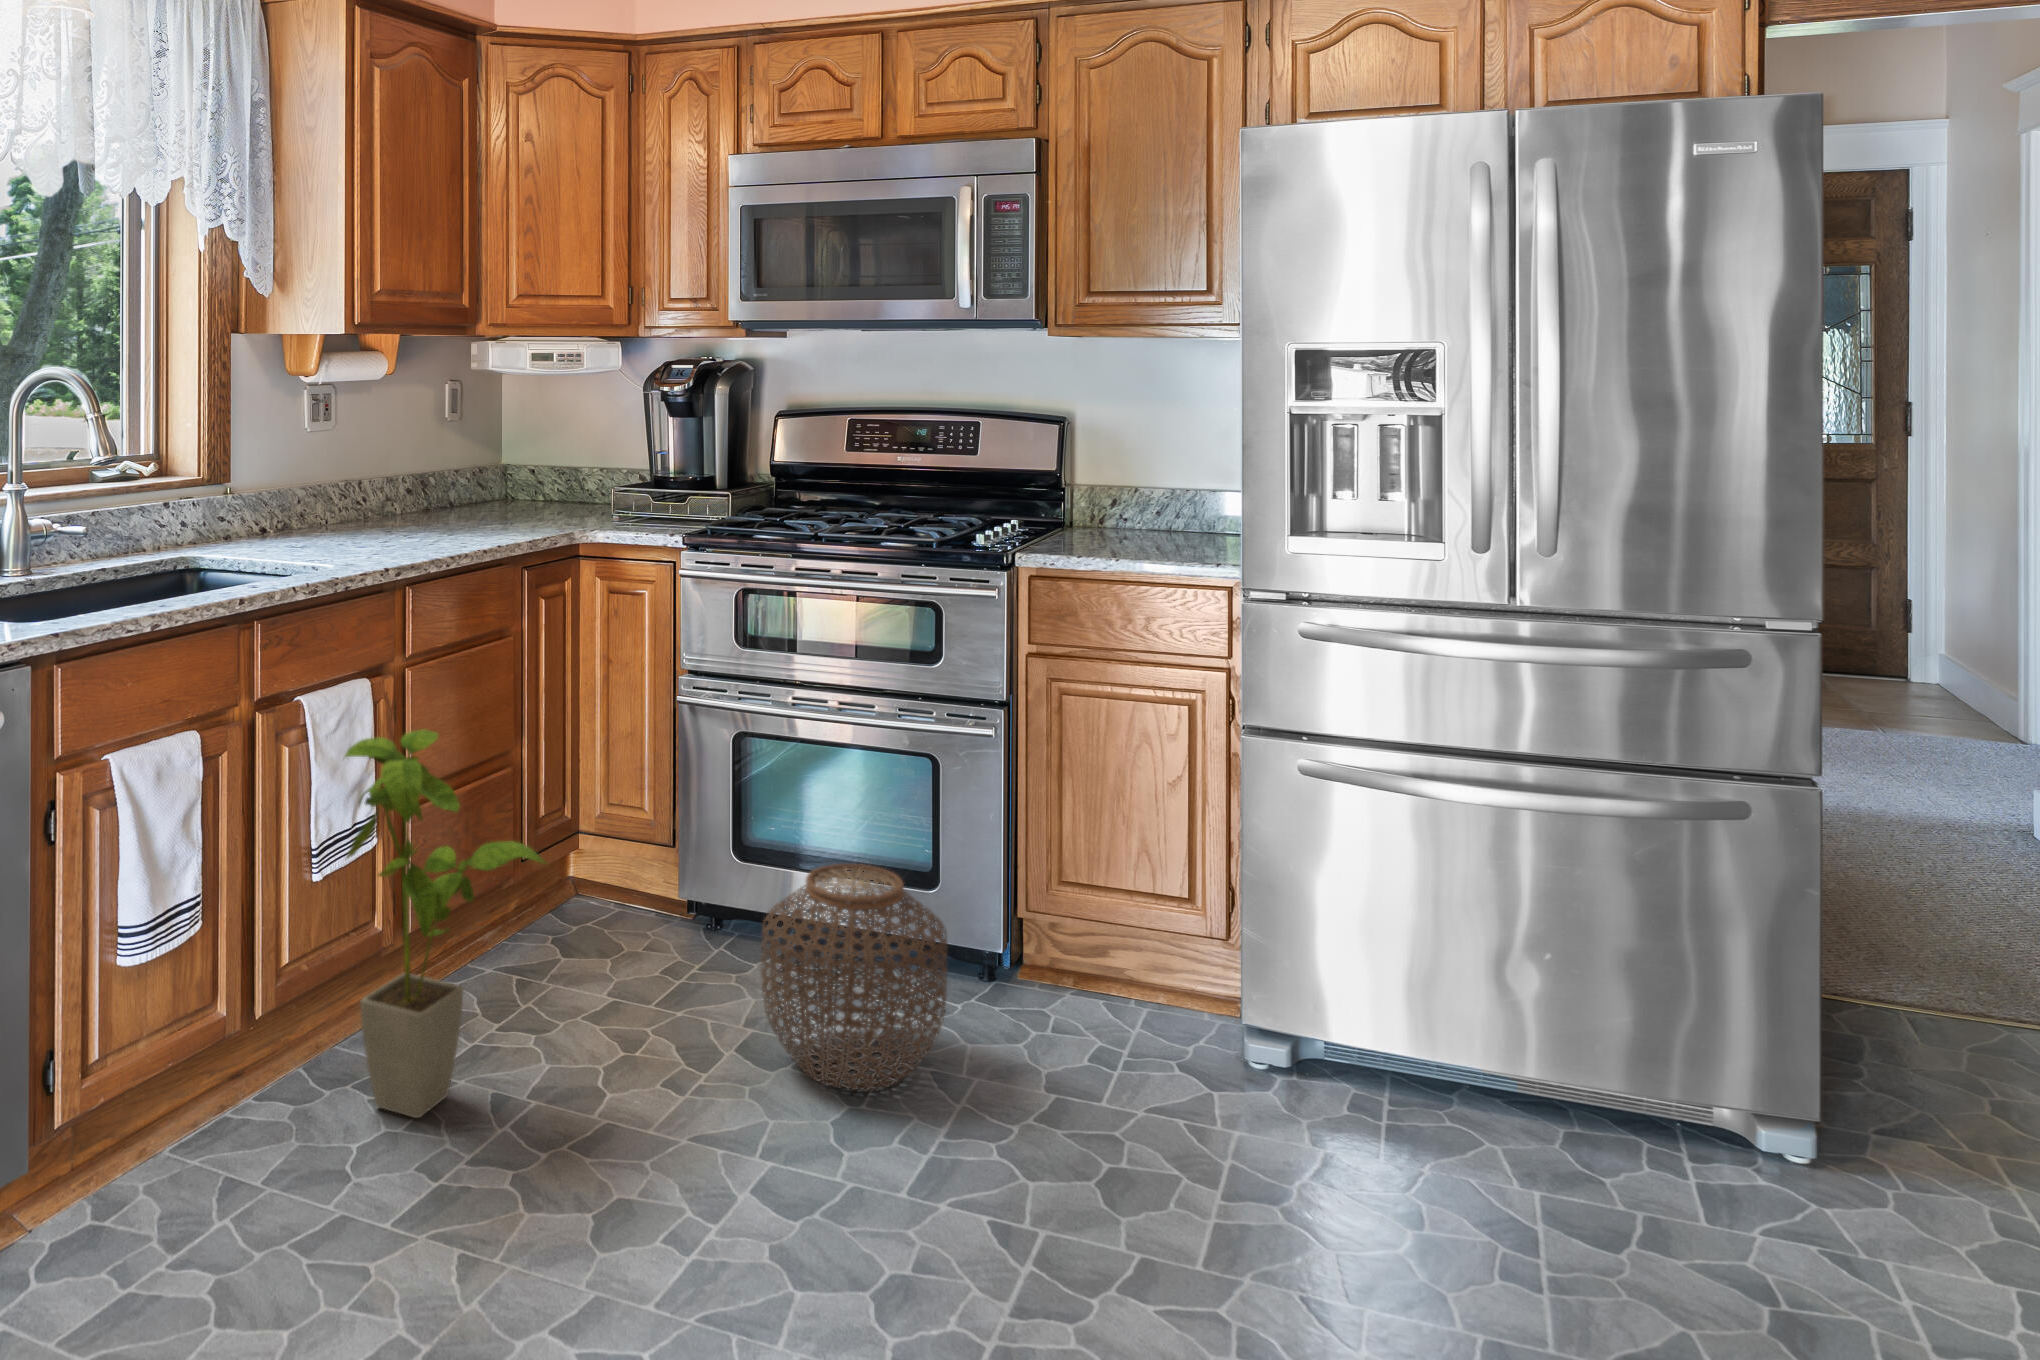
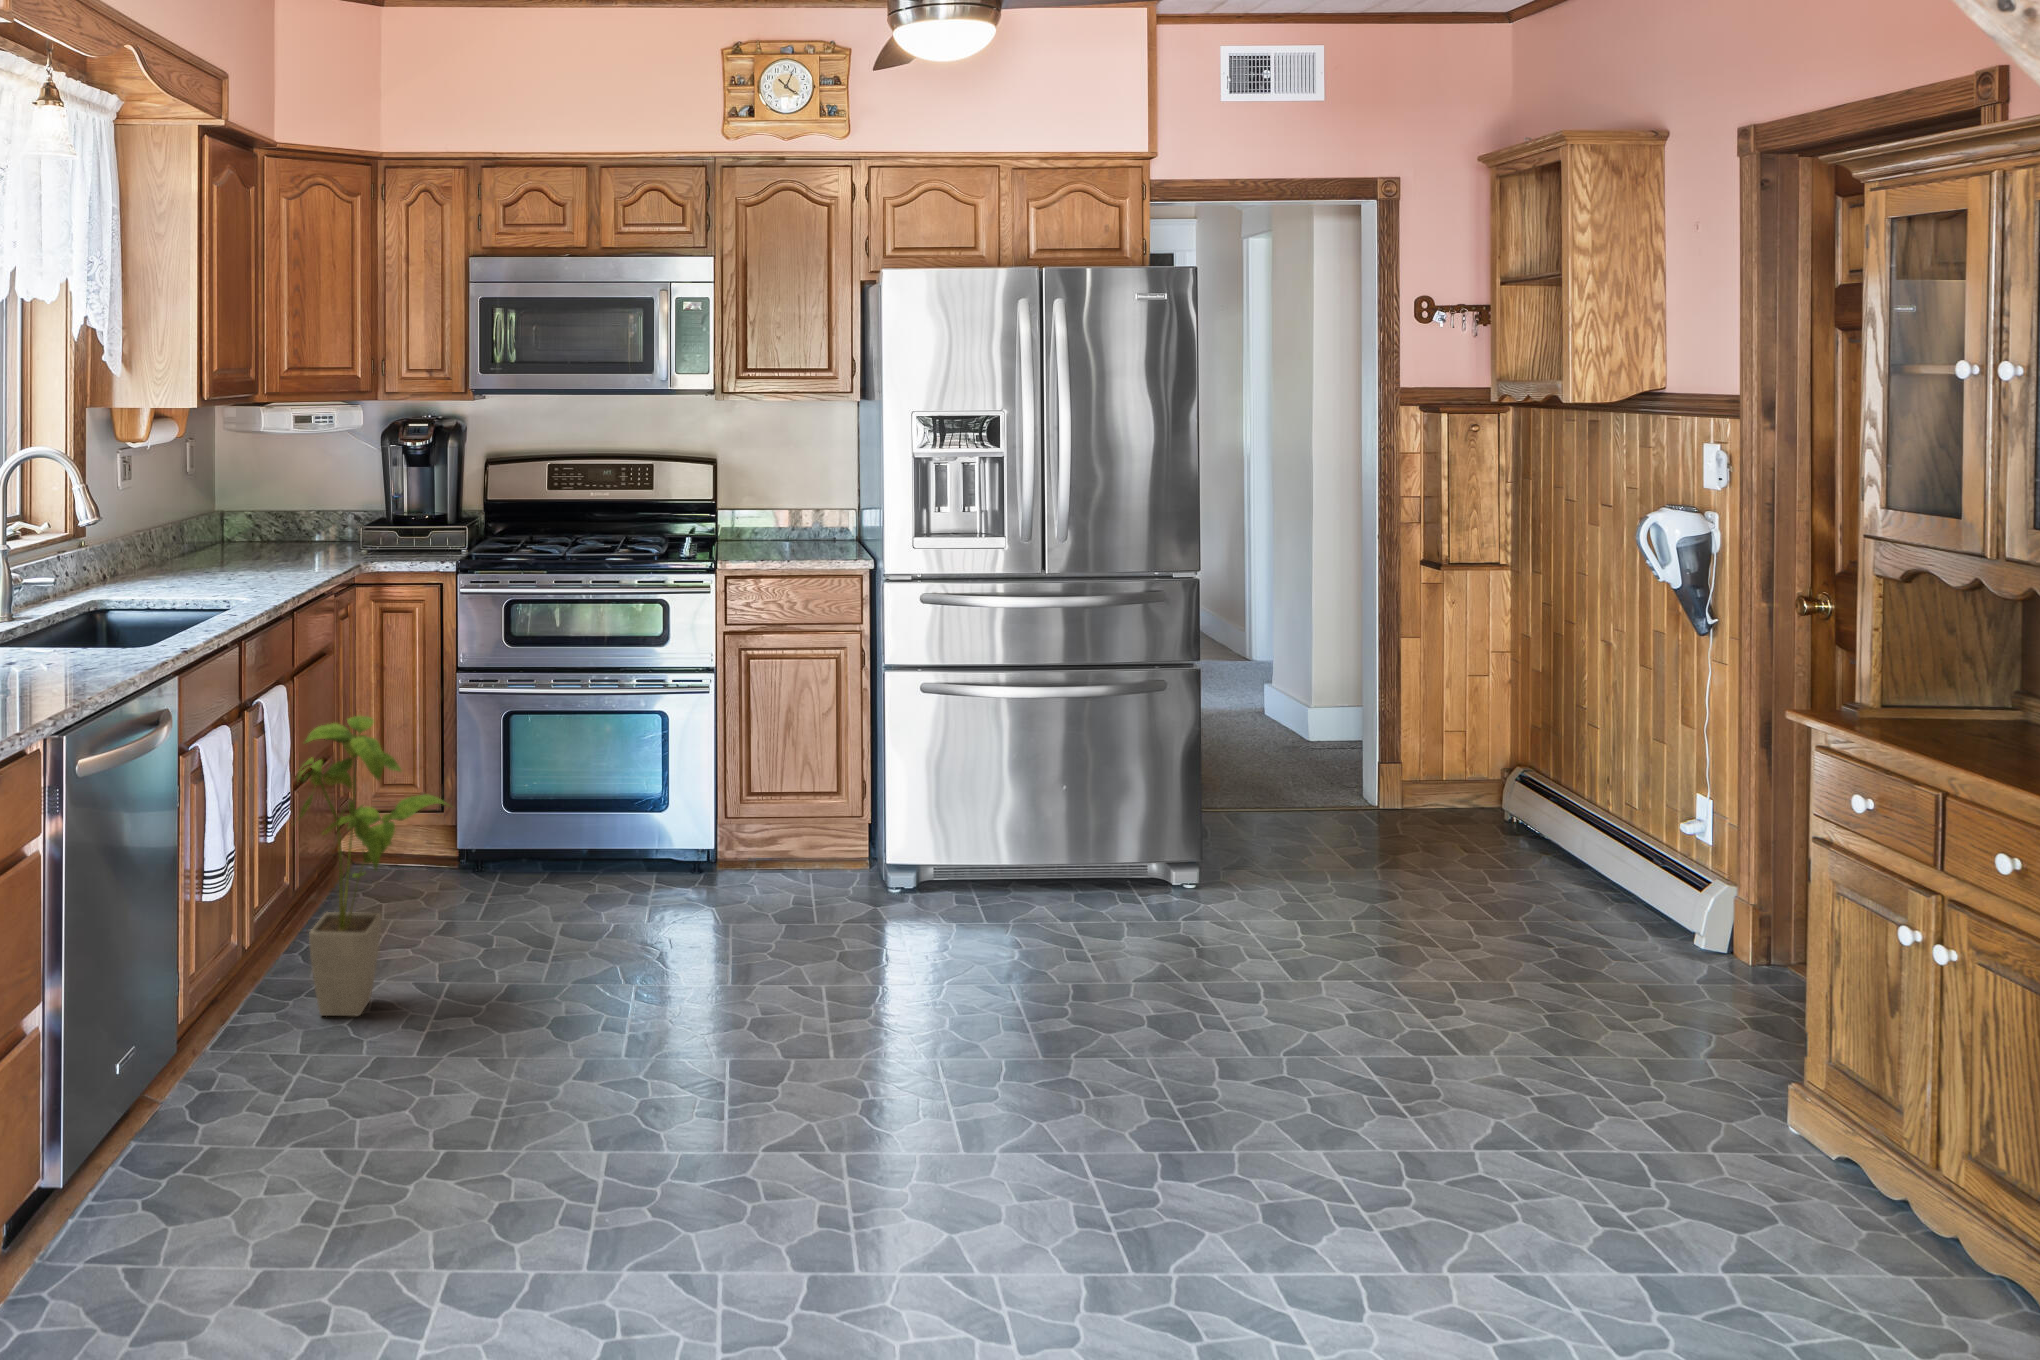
woven basket: present [761,864,947,1090] -> none [582,790,714,948]

